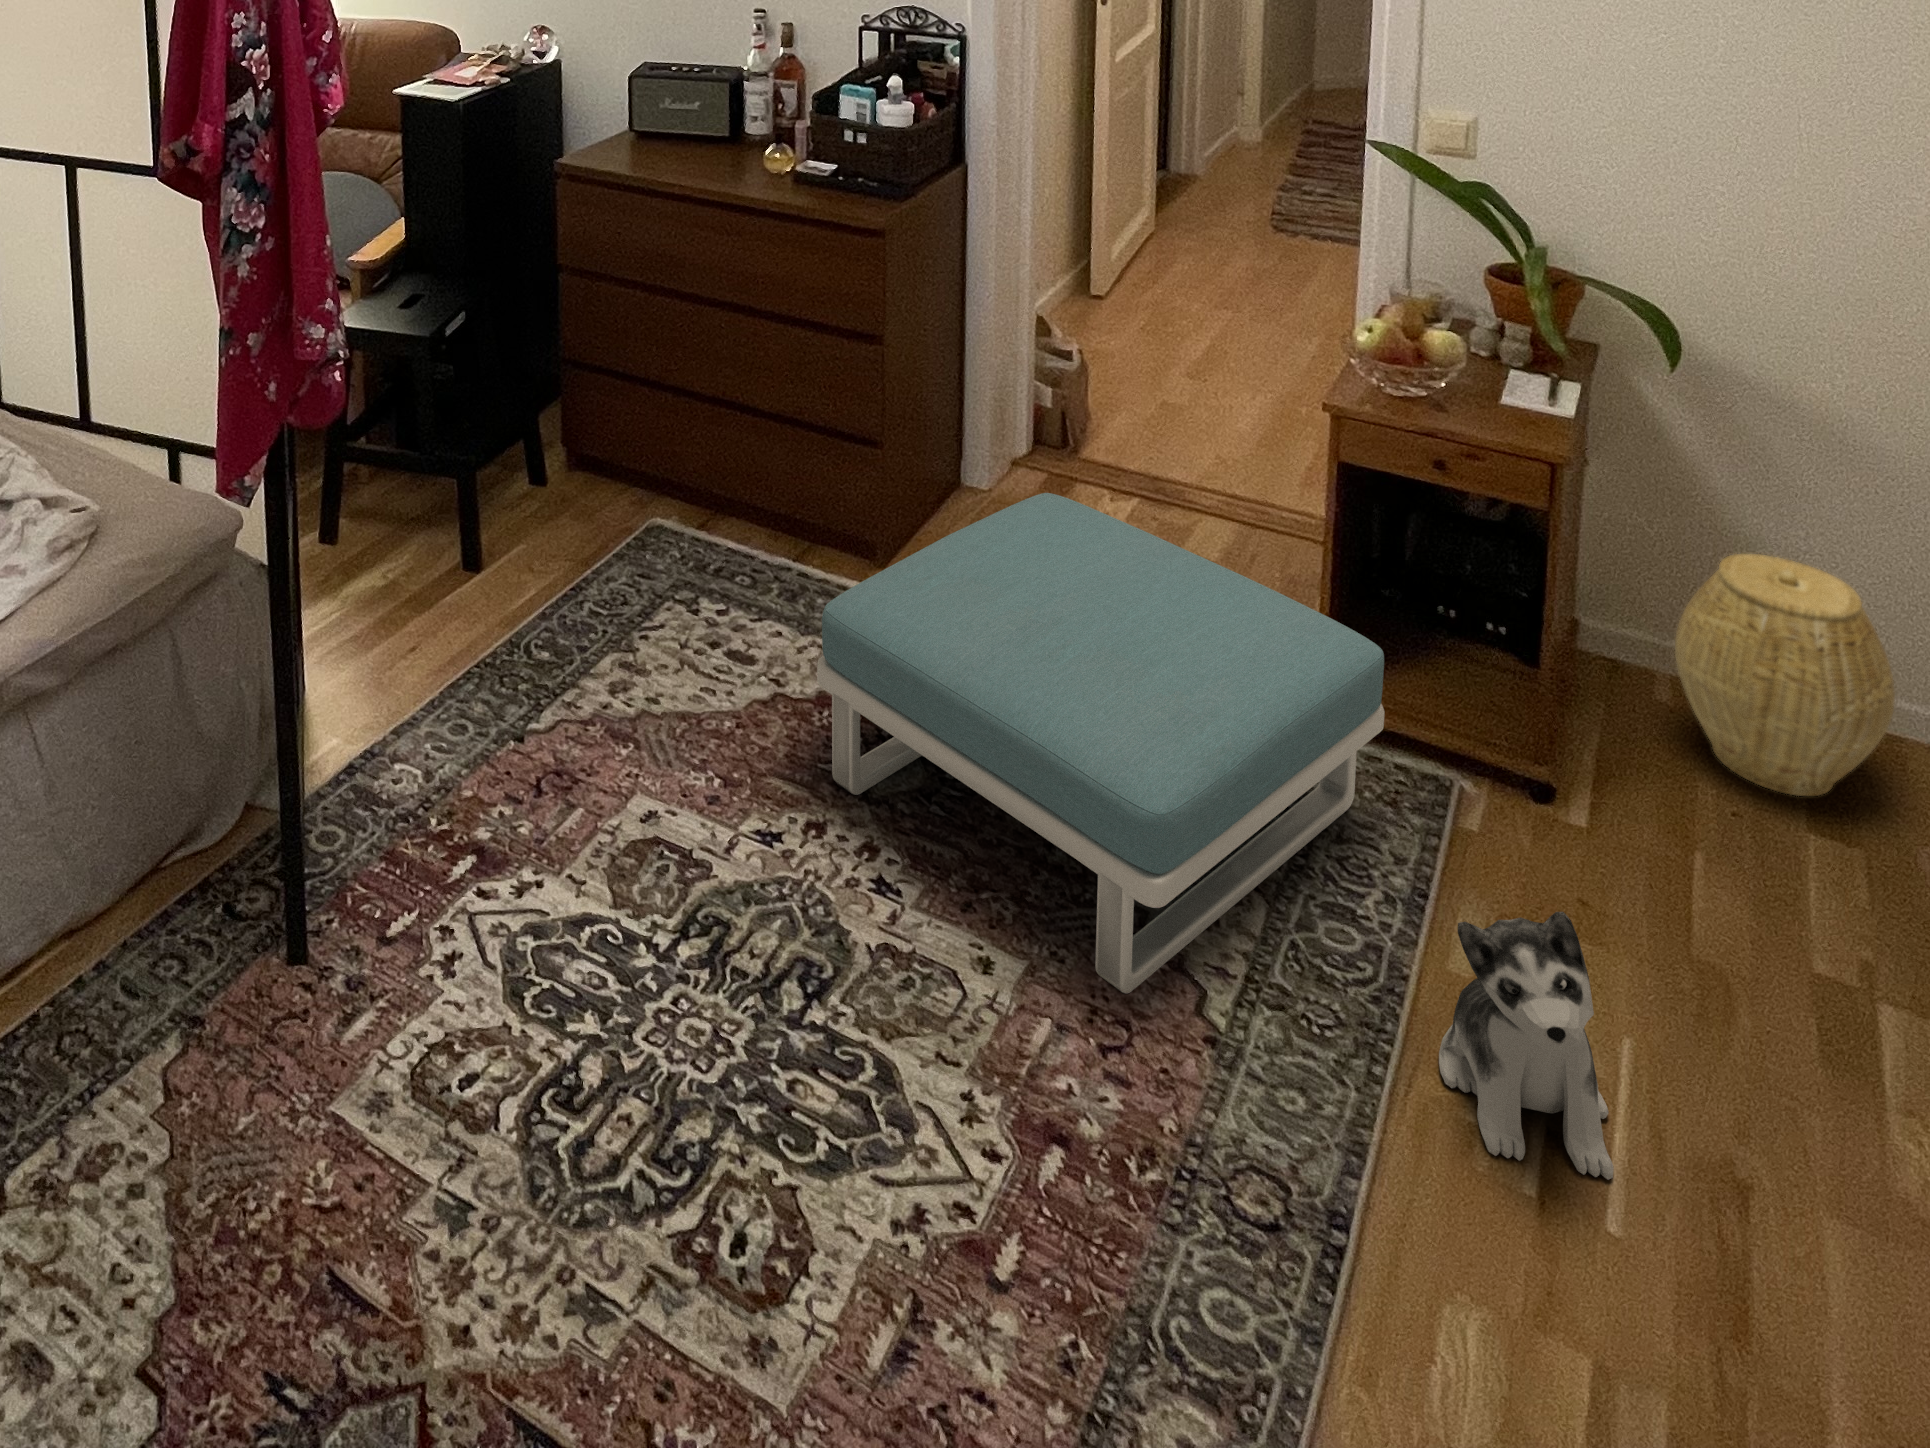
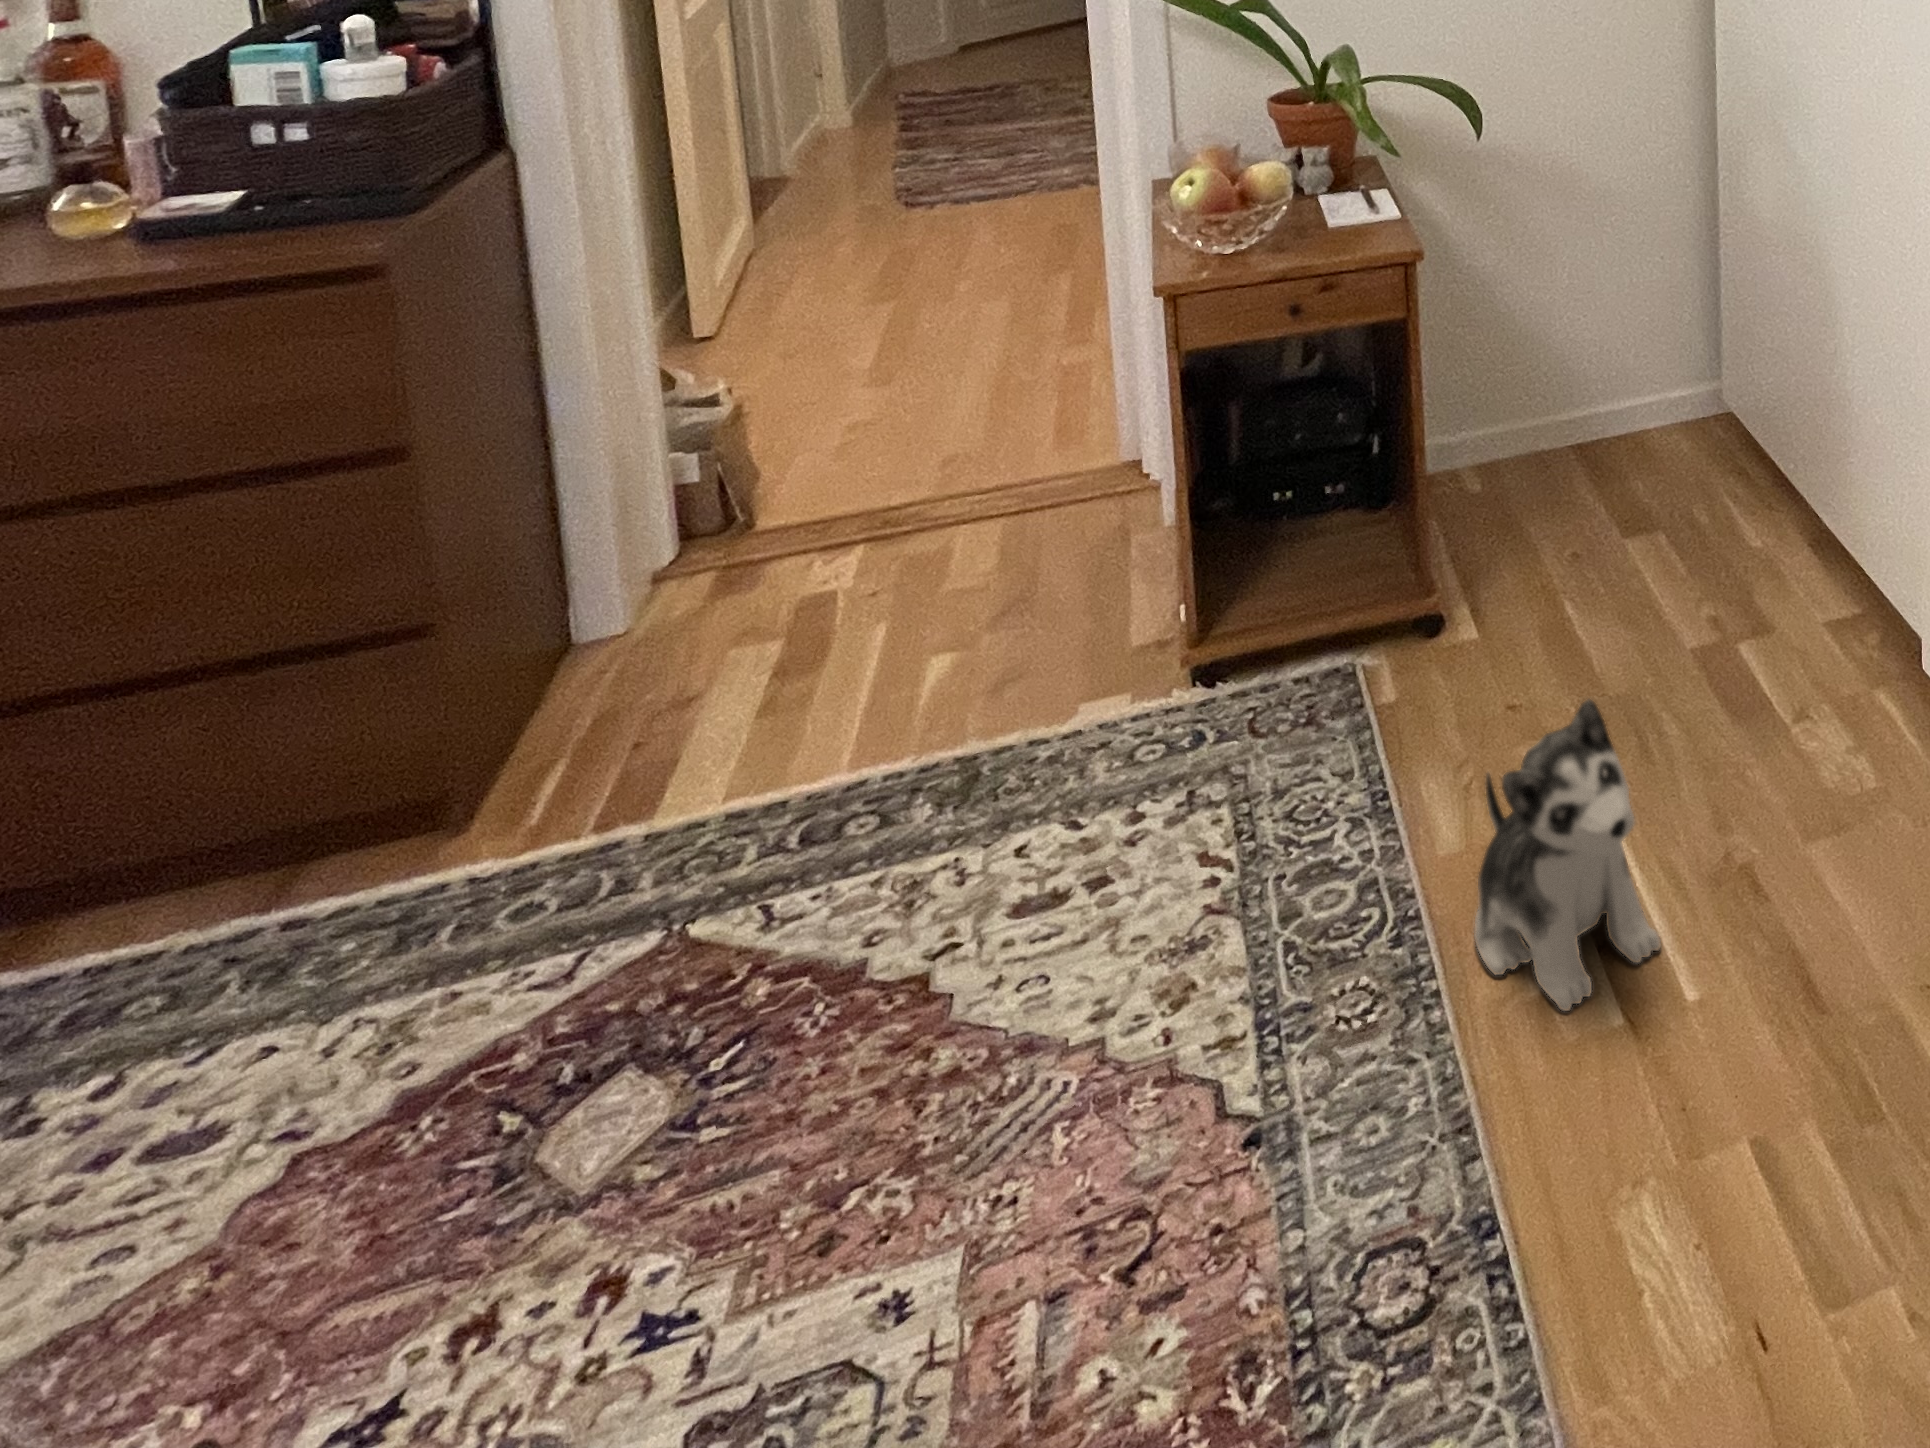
footstool: present [817,493,1385,993] -> none [411,537,1304,1229]
woven basket: present [1675,554,1895,796] -> none [1494,307,1657,525]

